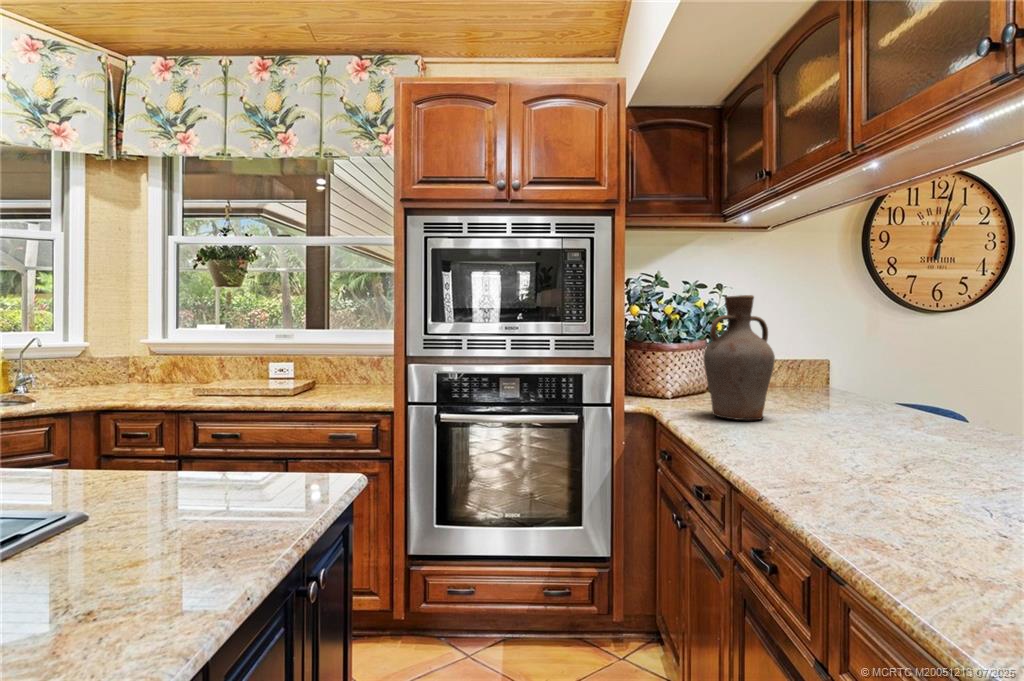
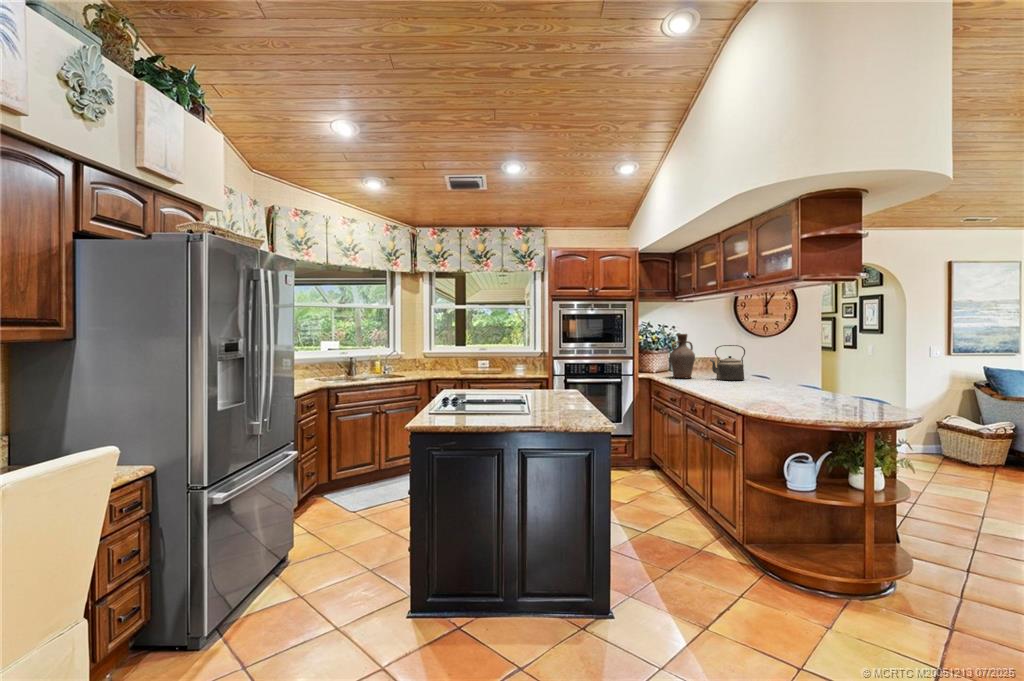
kettle: none [818,326,926,432] -> present [710,345,745,380]

